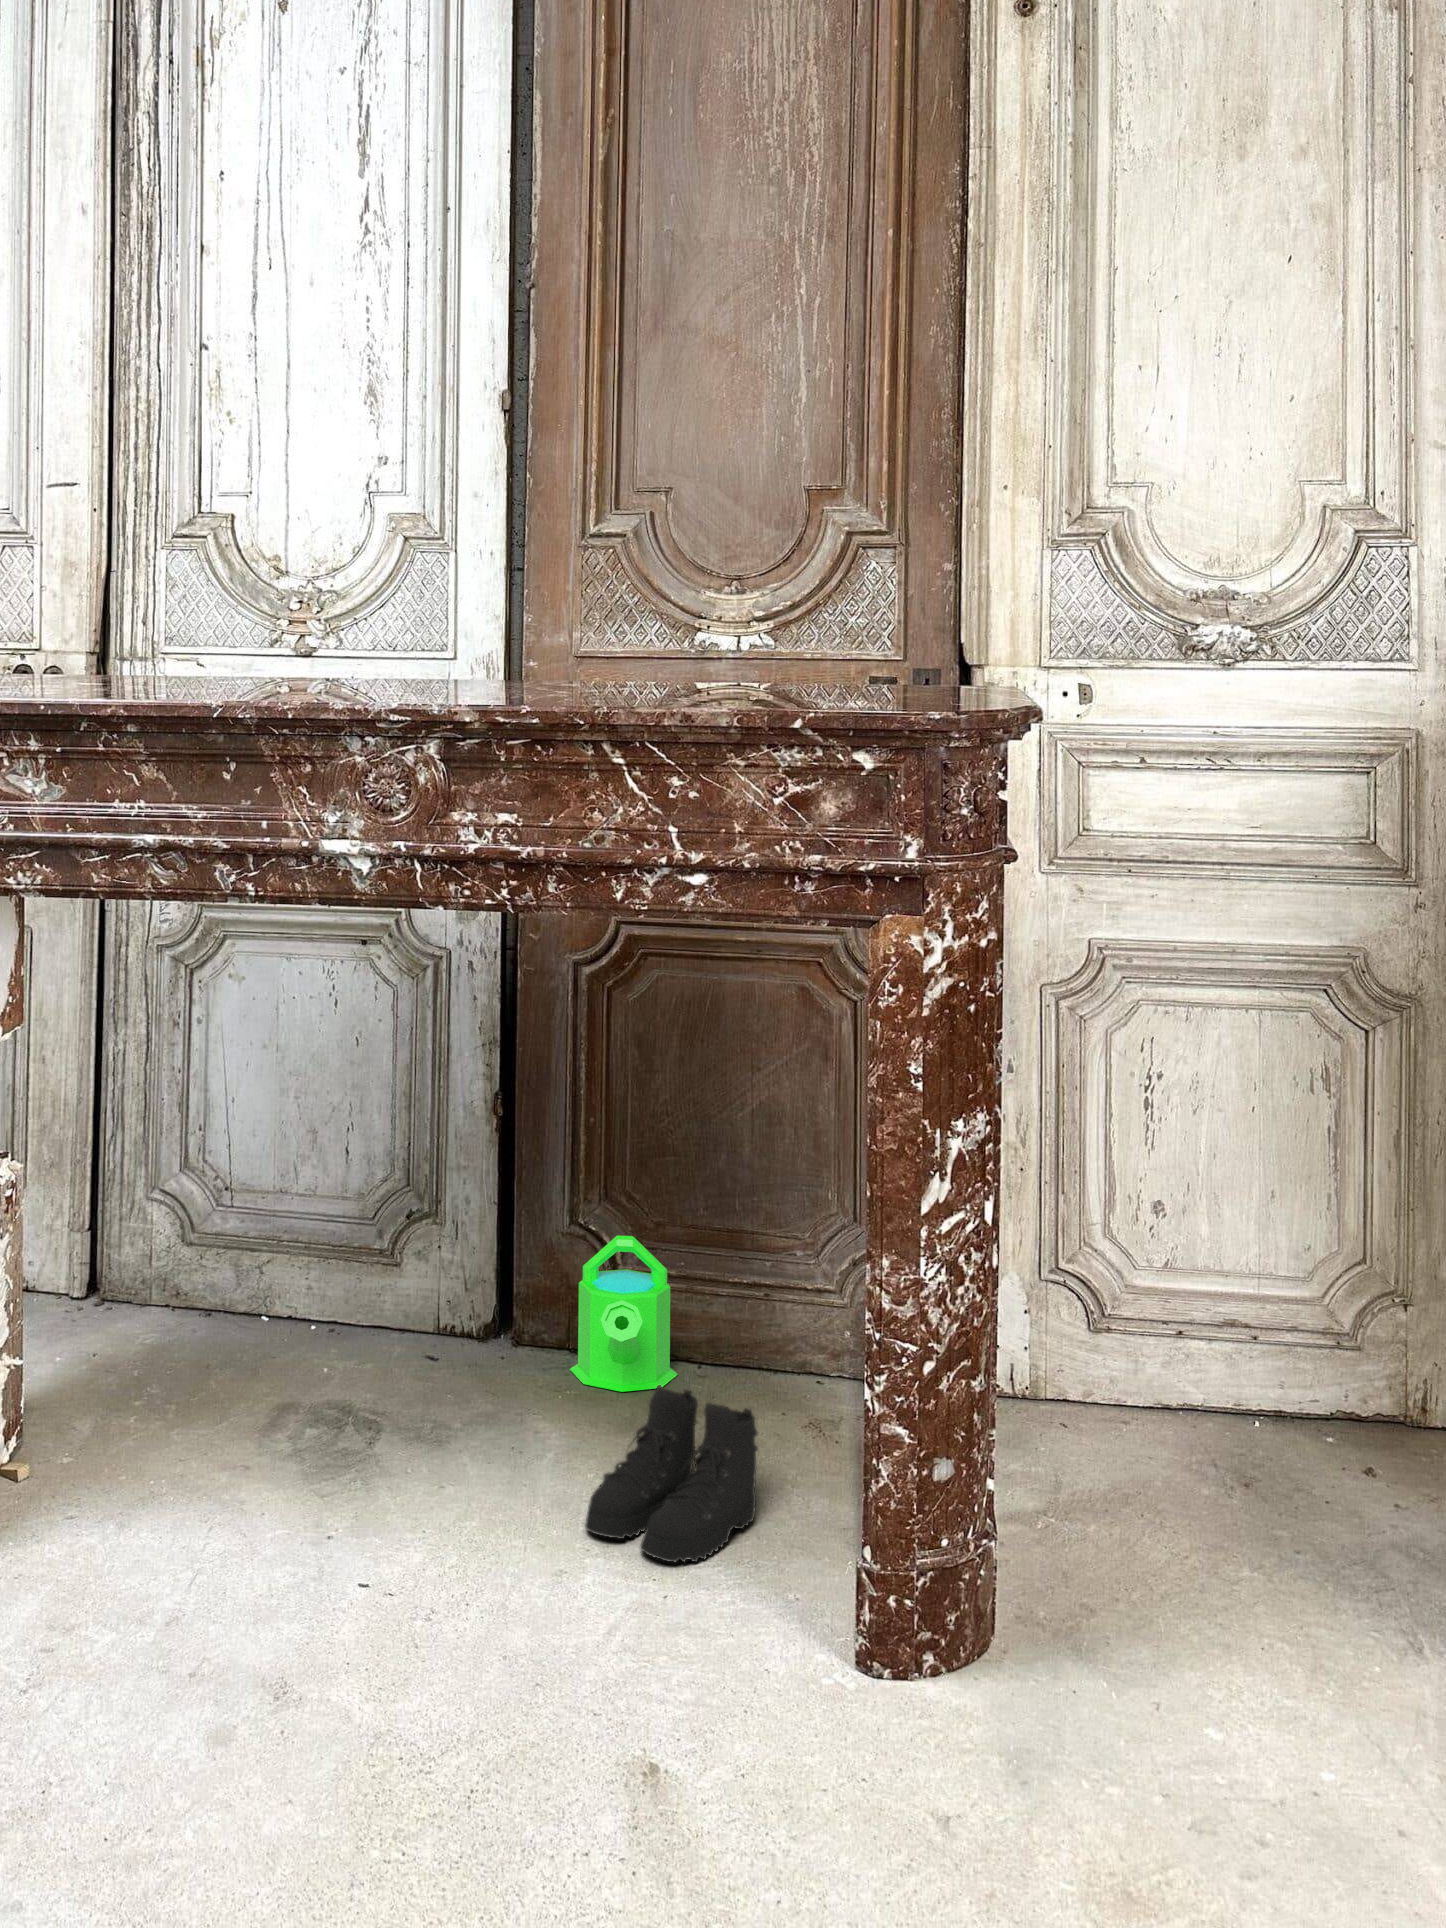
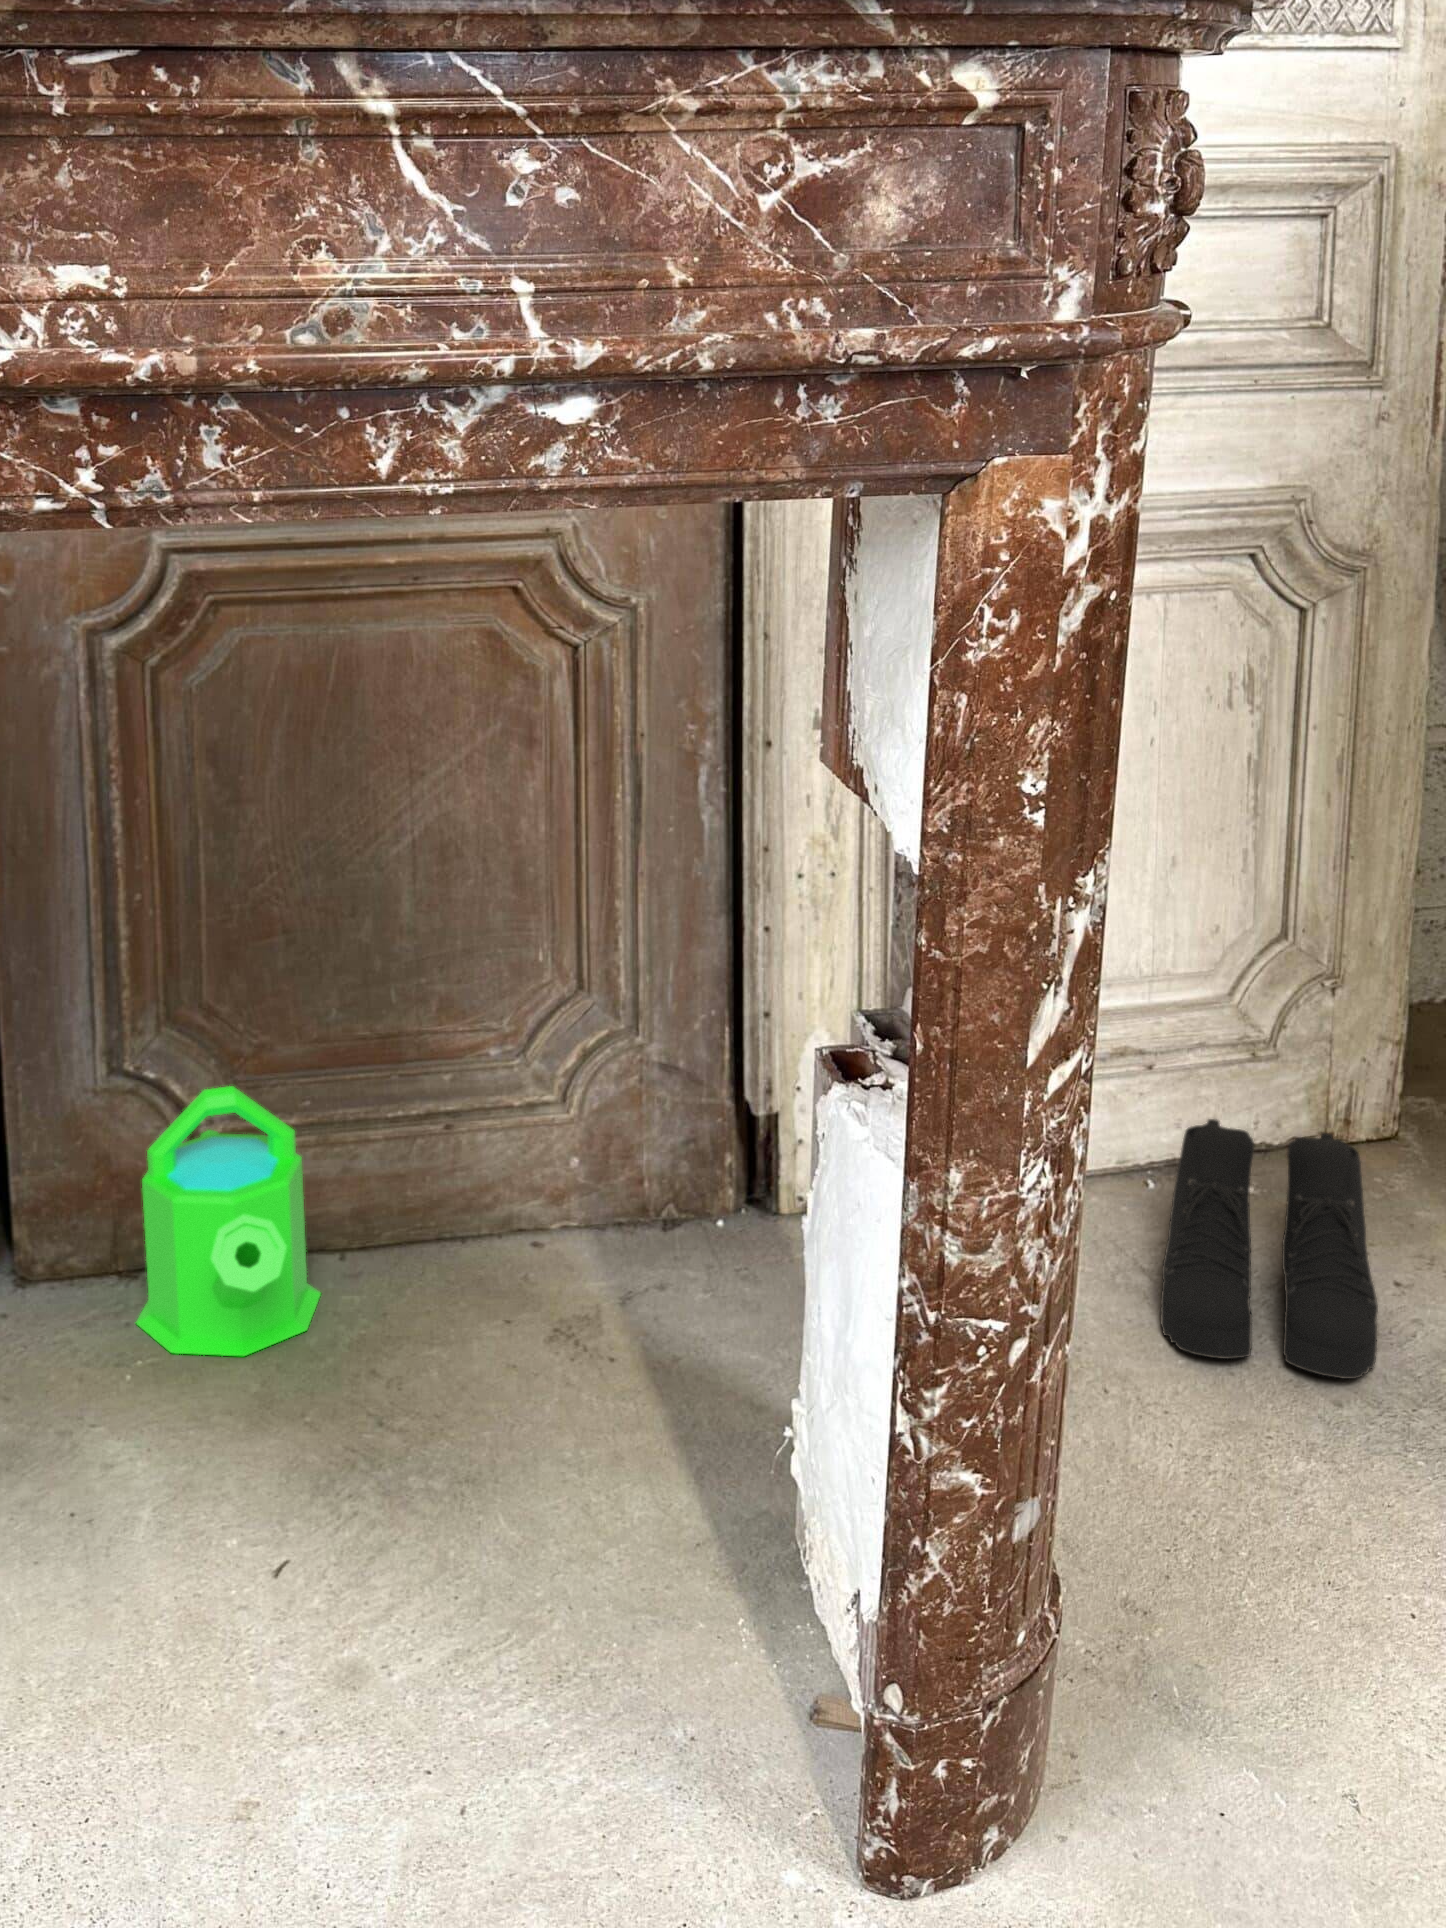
boots: present [585,1386,758,1562] -> present [1160,1119,1378,1379]

